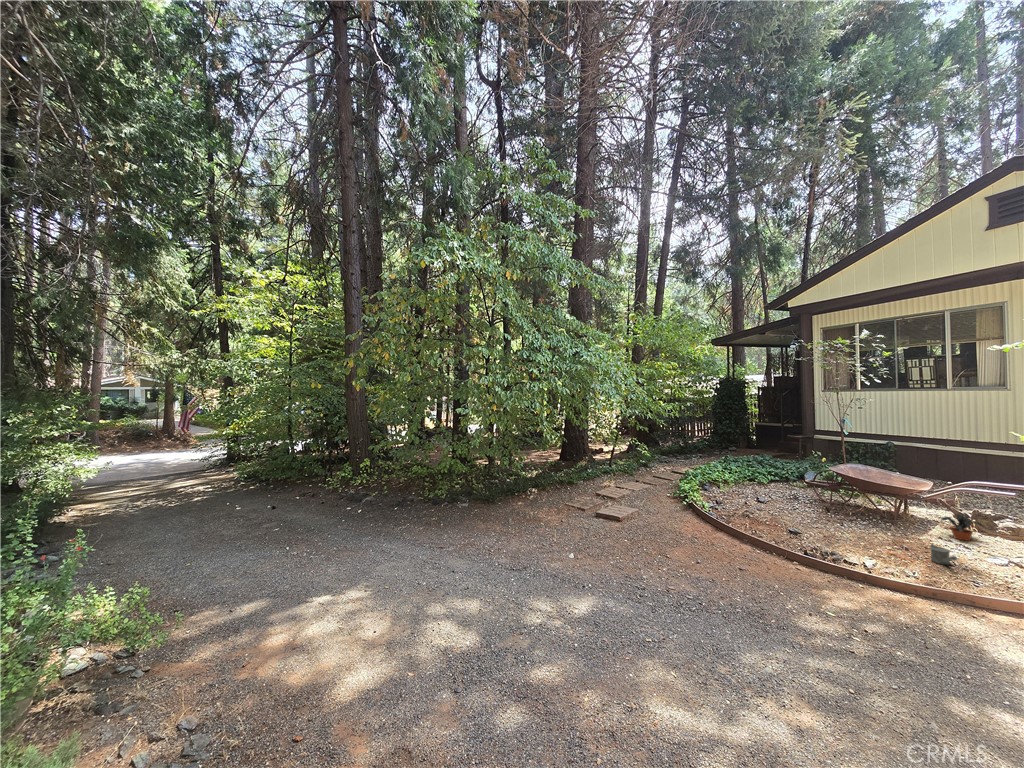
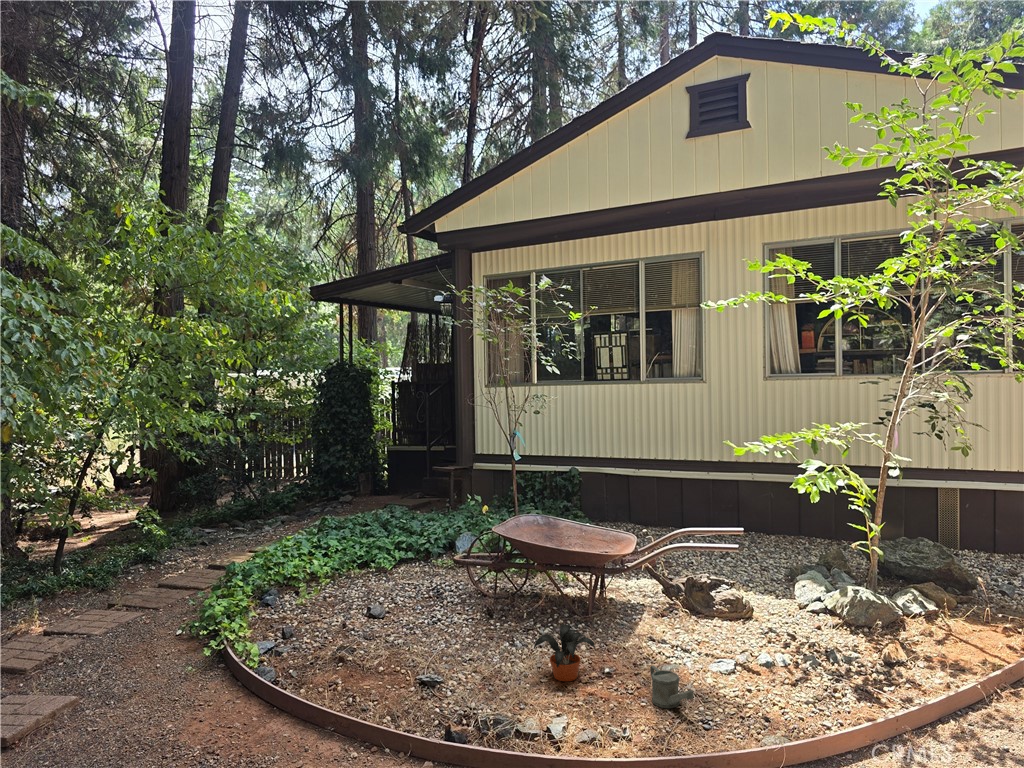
potted plant: present [941,515,983,541] -> present [534,624,596,681]

